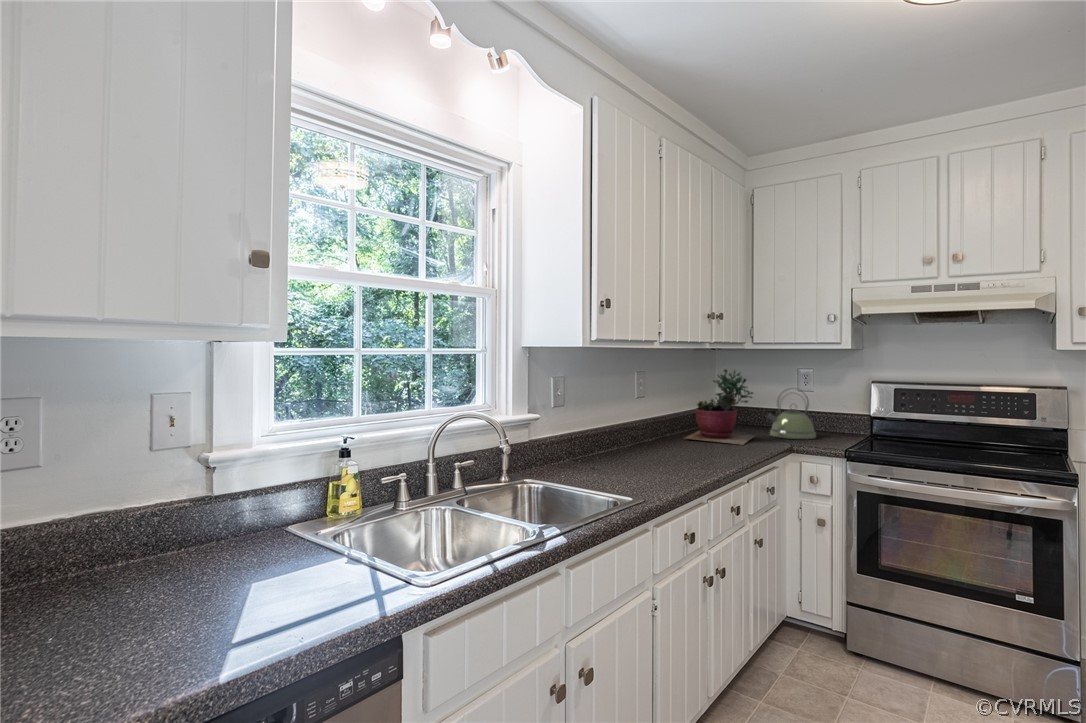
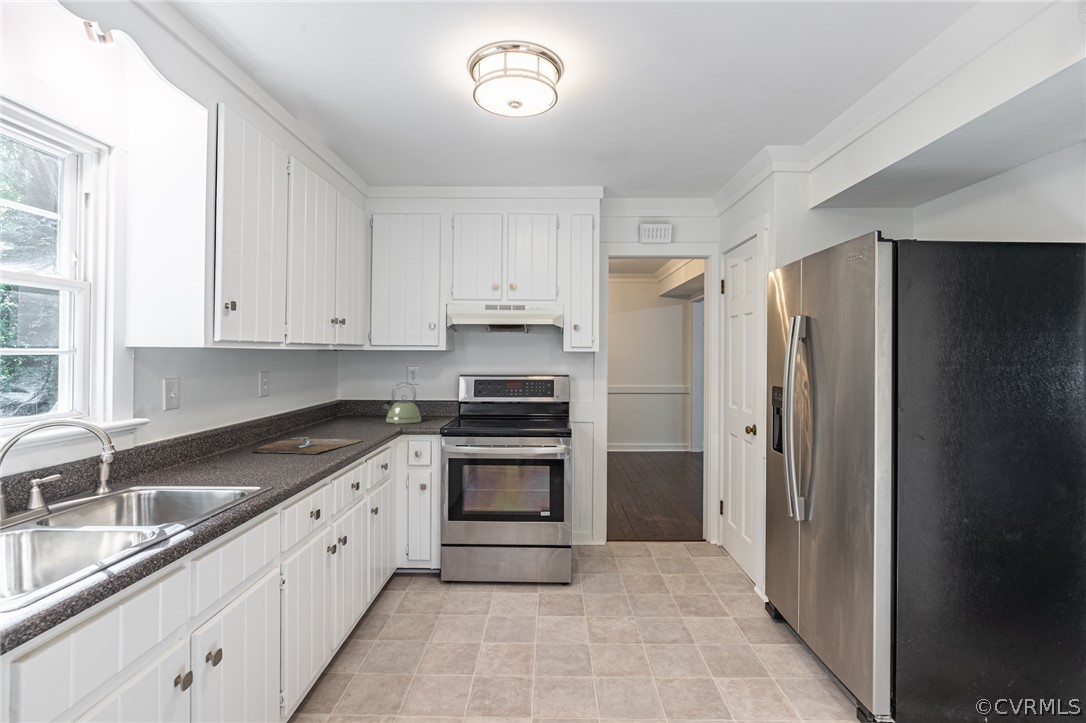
succulent plant: present [685,369,754,445] -> none [309,368,374,432]
cutting board: none [626,445,743,466] -> present [251,437,362,454]

